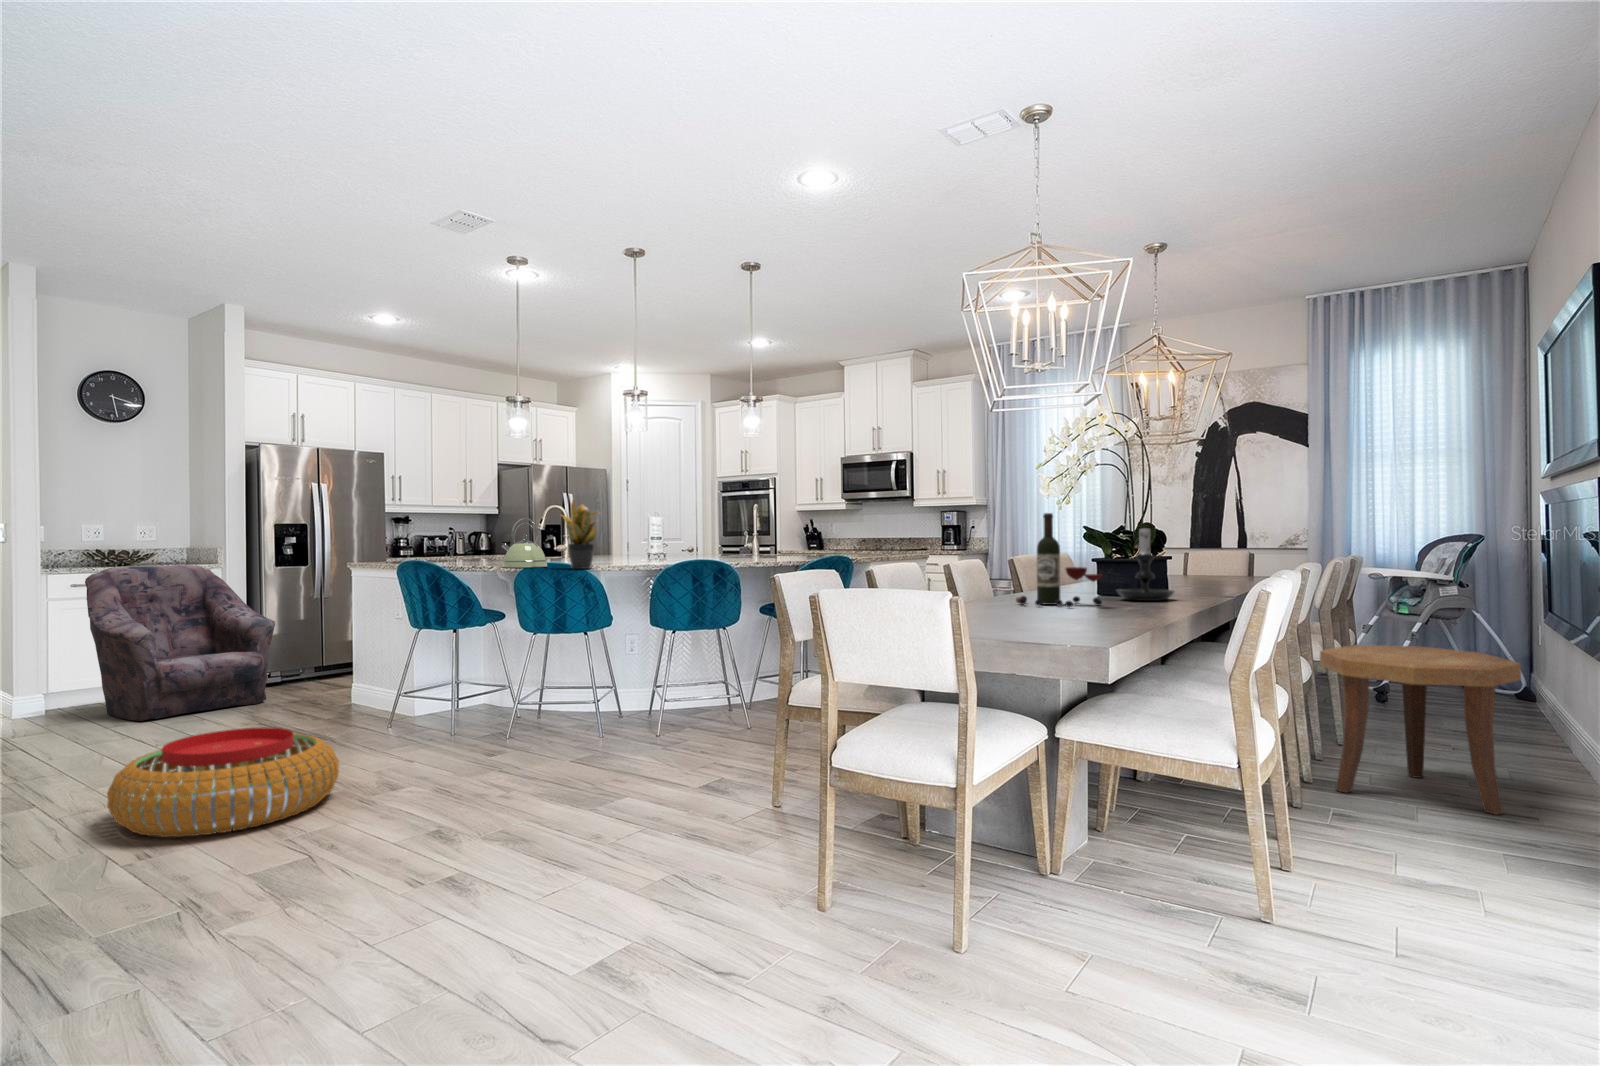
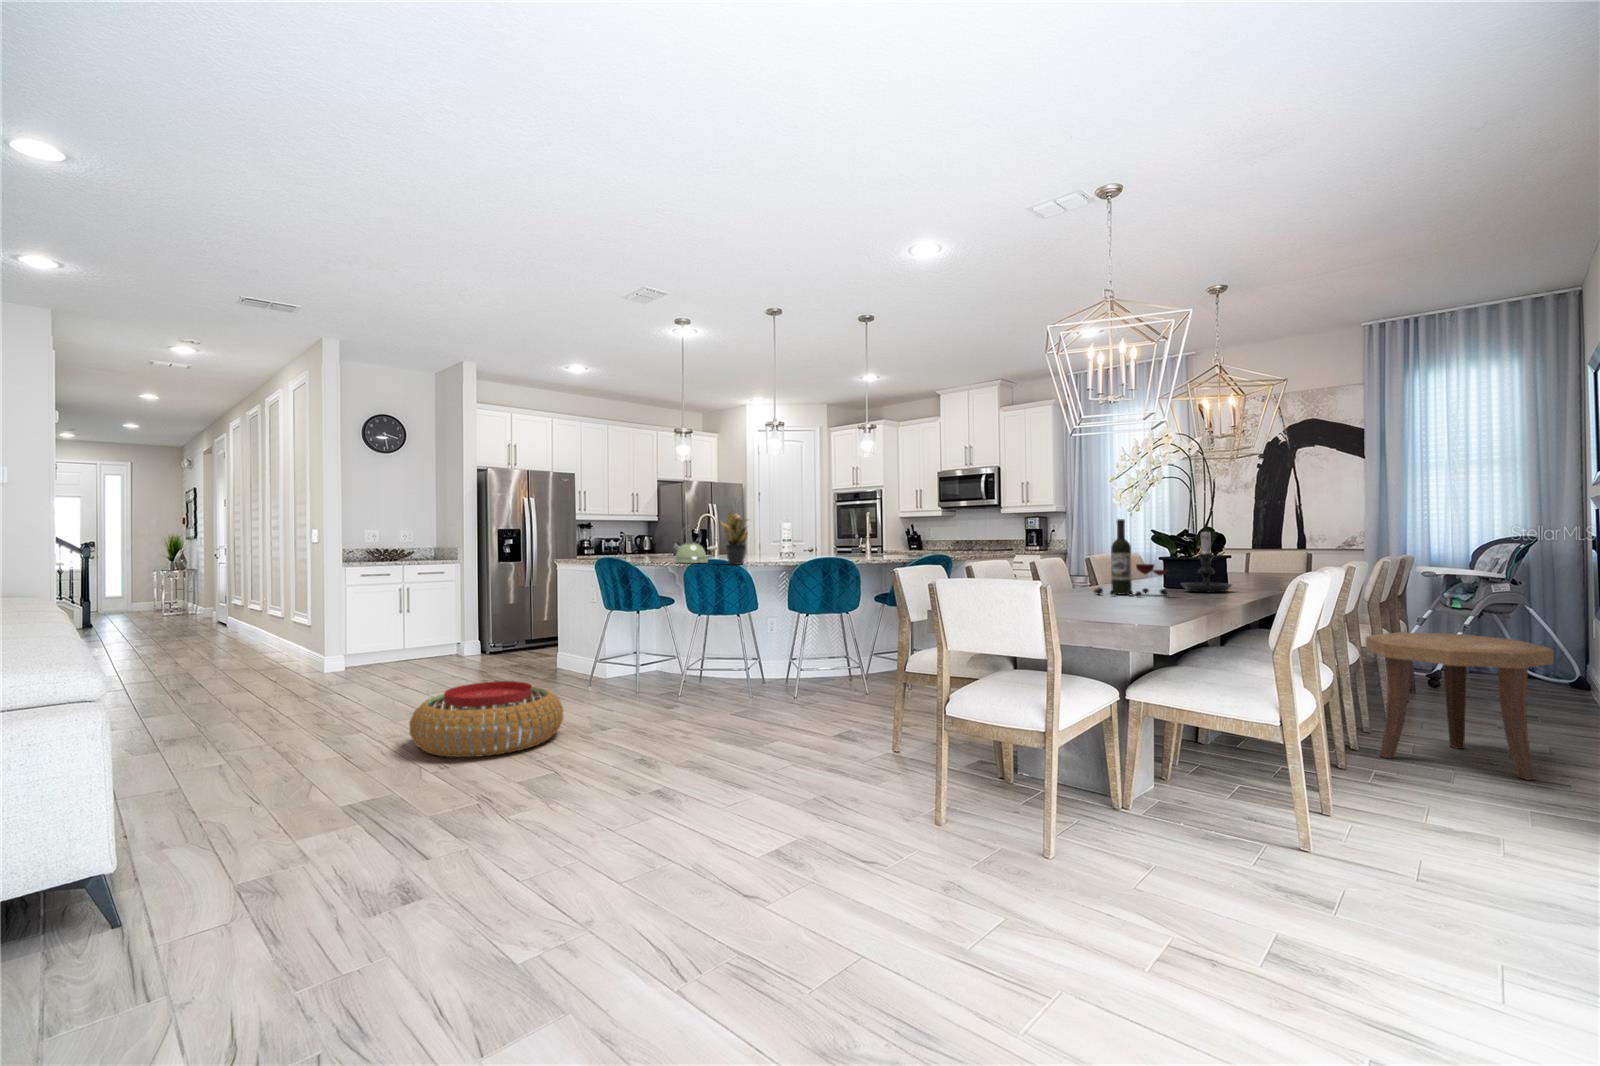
armchair: present [85,565,275,721] -> none [367,561,499,677]

